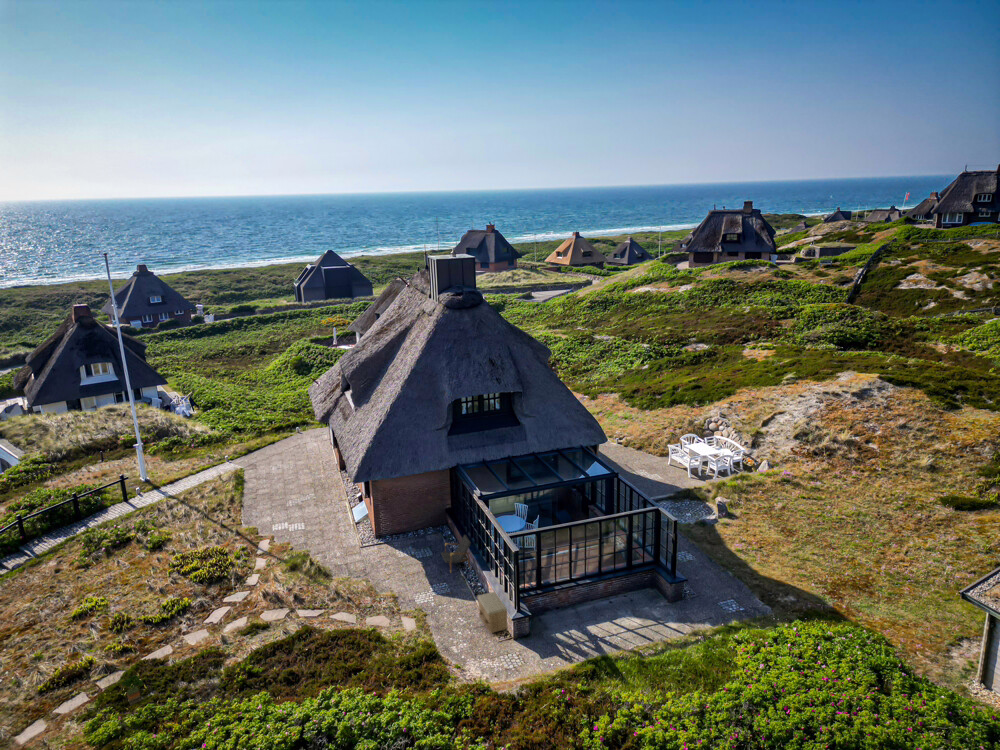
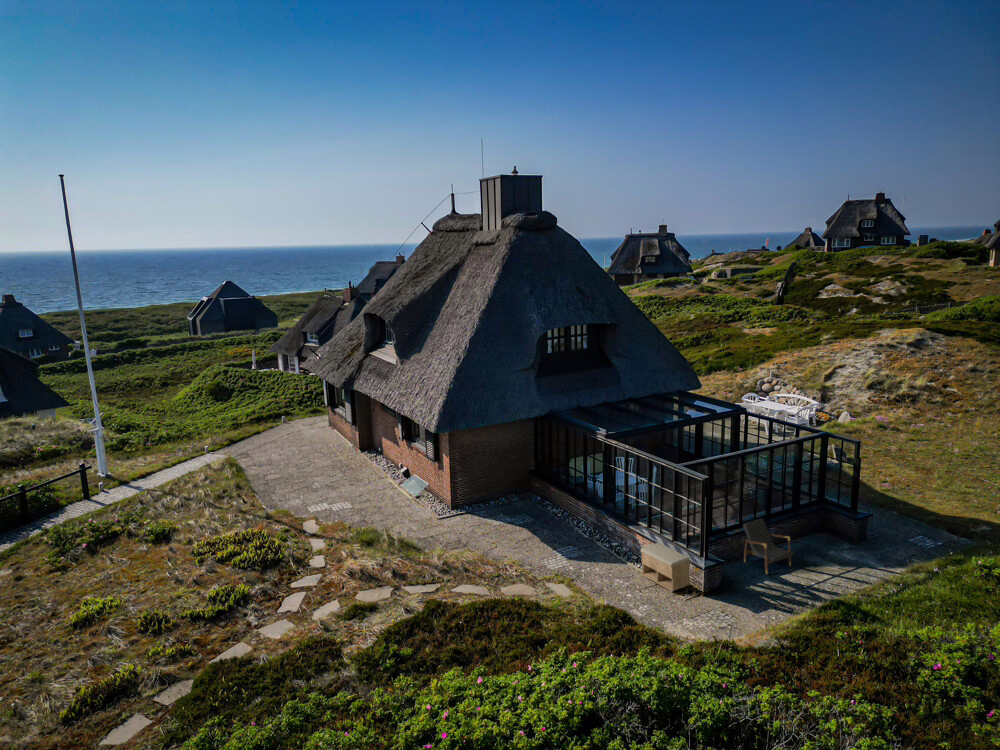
lounge chair: present [441,535,471,572] -> present [743,519,794,574]
potted tree: present [122,675,143,705] -> none [213,675,245,722]

